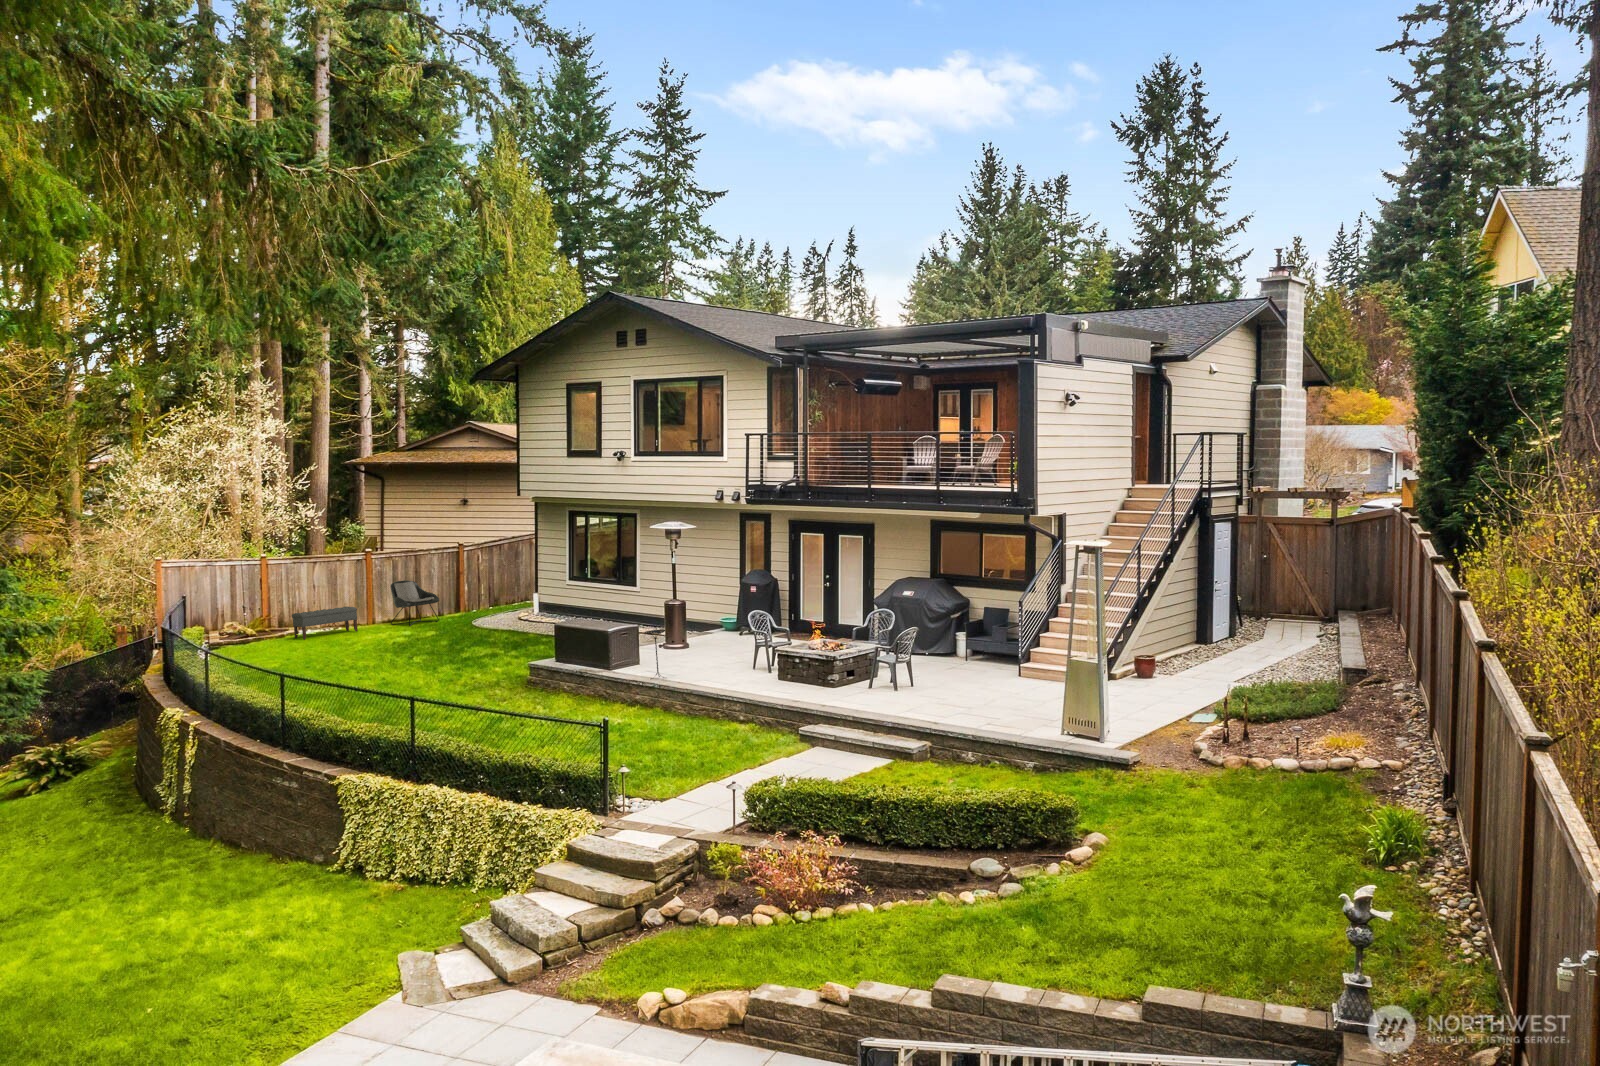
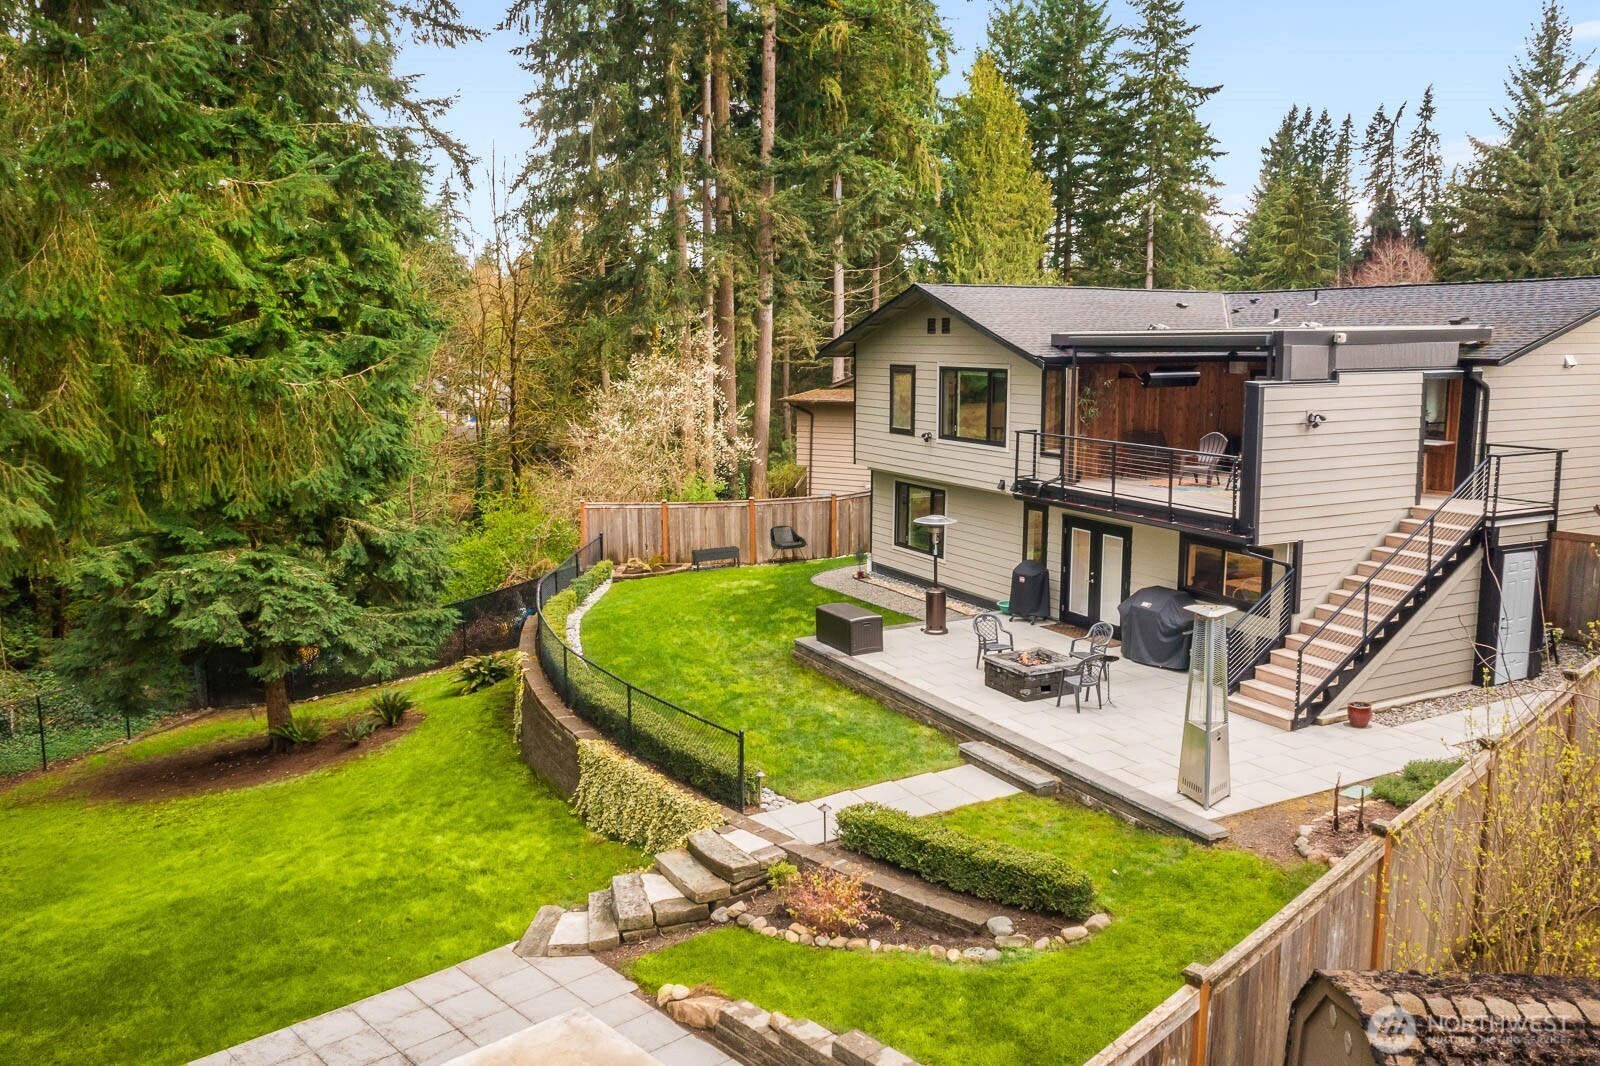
potted tree: none [516,584,540,627] -> present [855,546,871,578]
side table: present [645,629,666,678] -> present [1098,656,1120,706]

